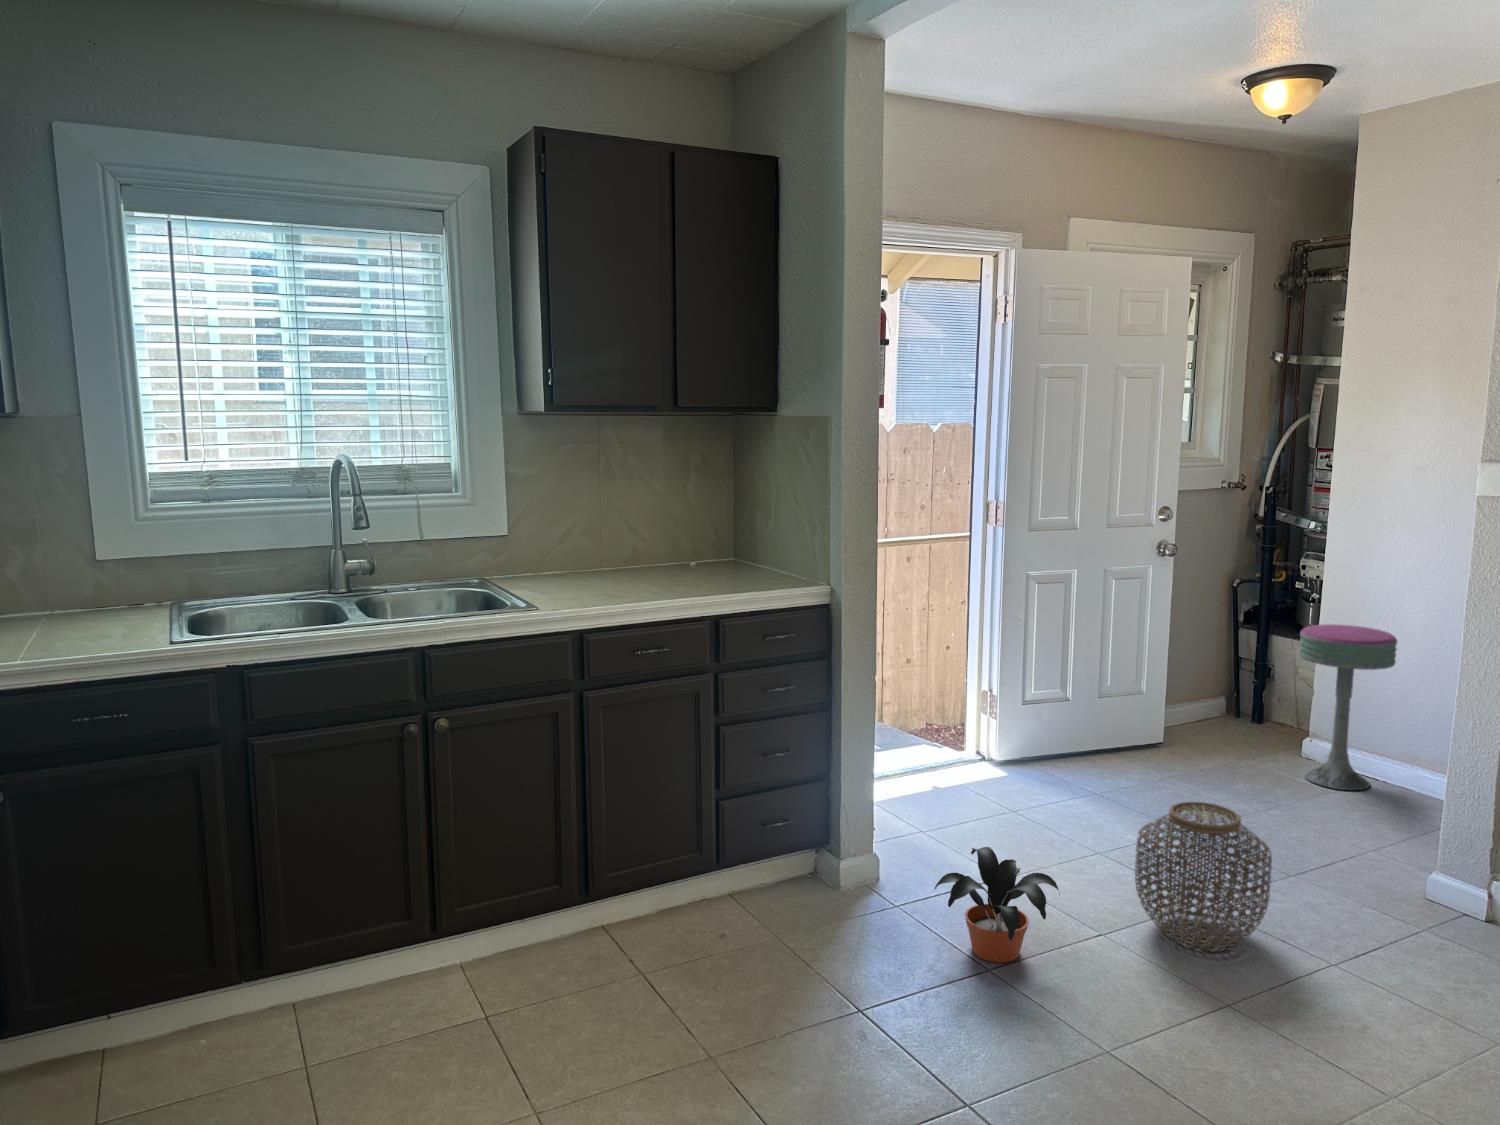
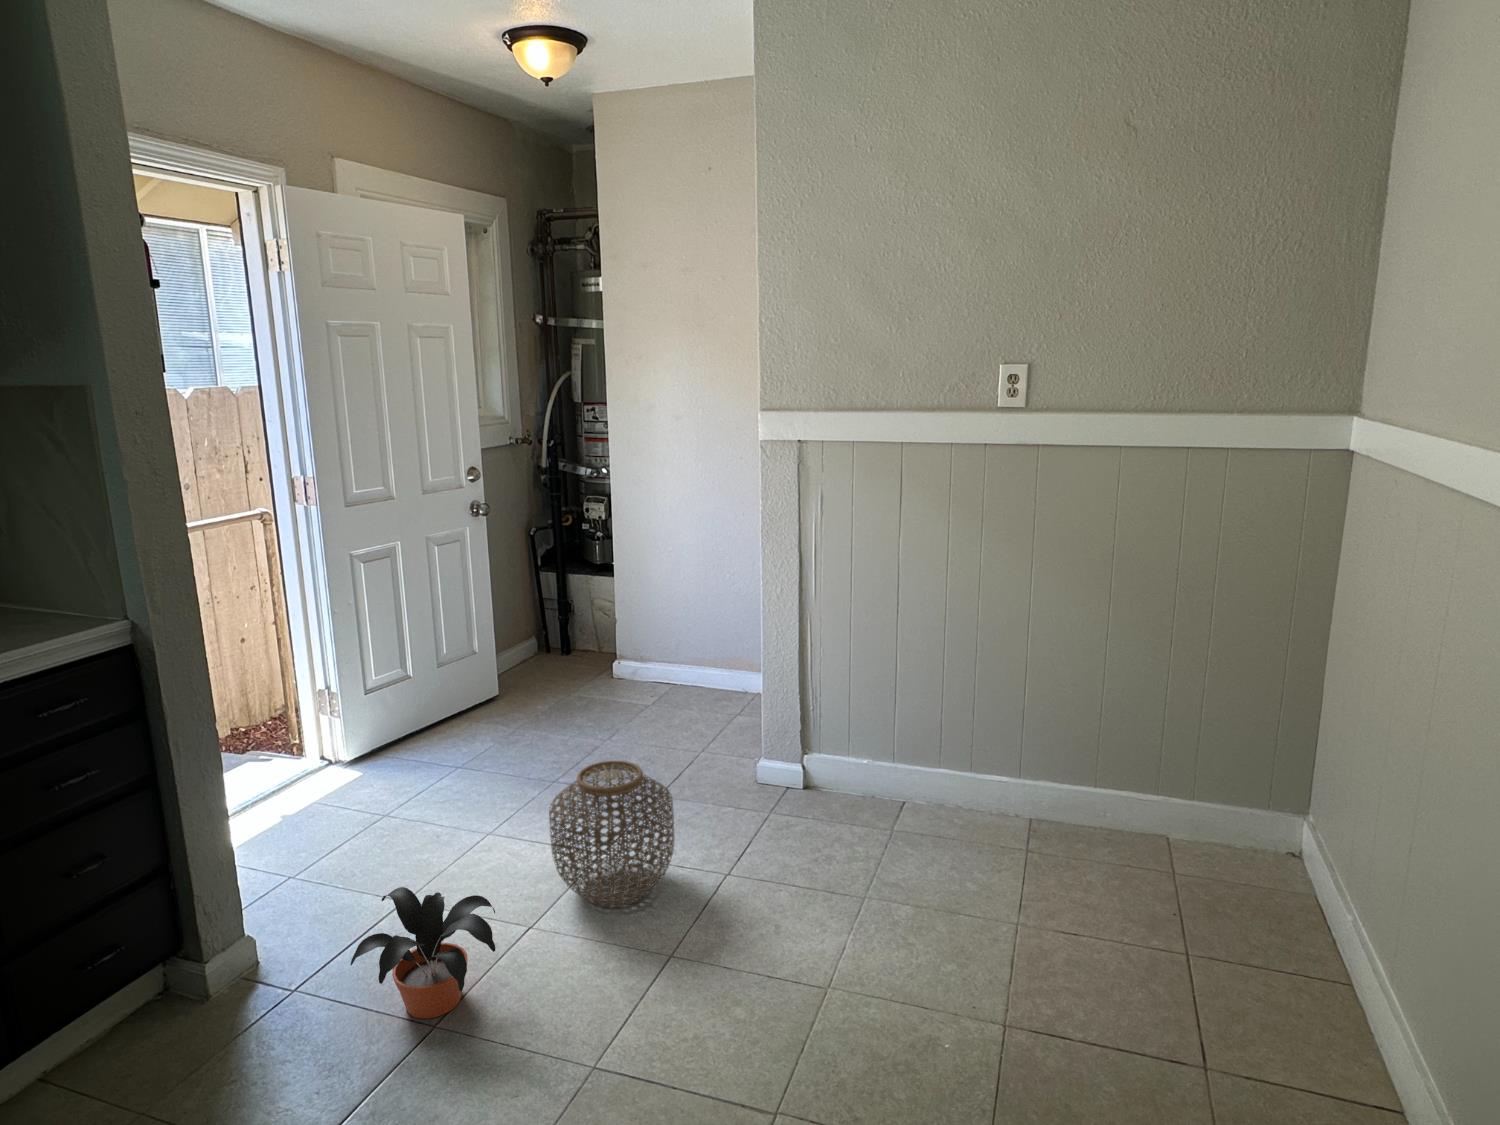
bar stool: present [1299,624,1397,790] -> none [608,557,682,700]

